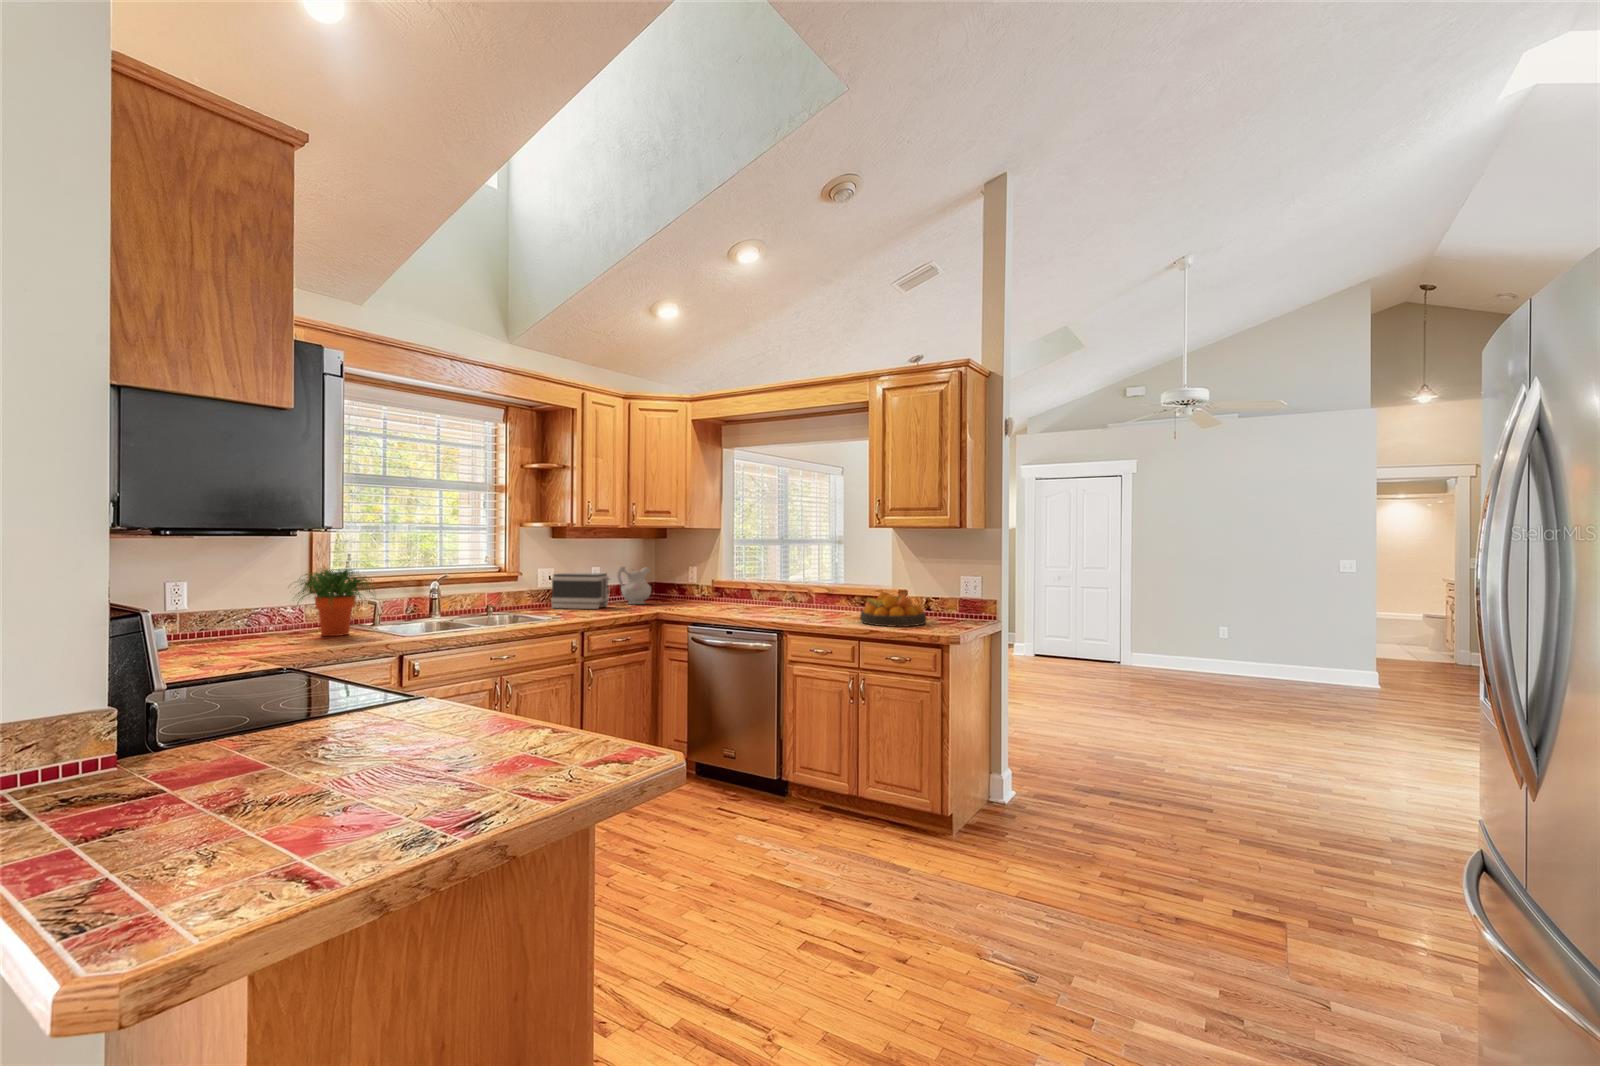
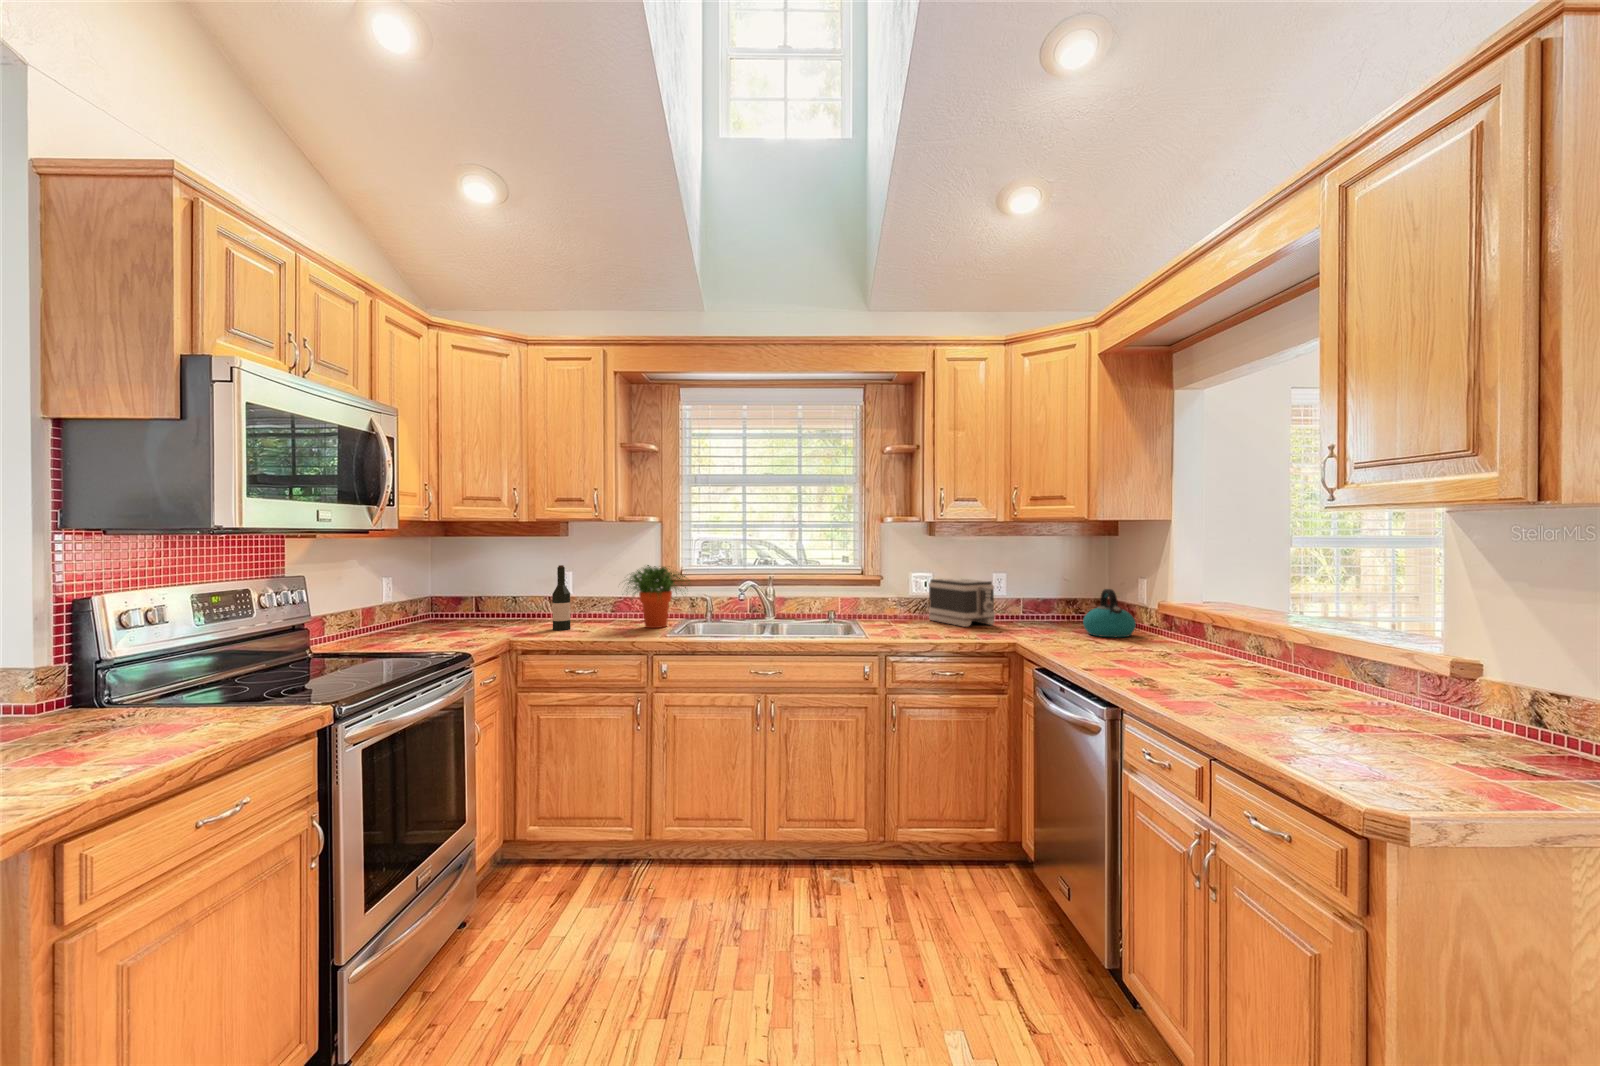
ceramic pitcher: present [617,567,651,604] -> none [1020,573,1067,627]
wine bottle: none [213,571,240,649] -> present [552,565,571,630]
kettle: none [673,574,705,606] -> present [1083,589,1136,637]
fruit bowl: present [860,592,926,627] -> none [1285,665,1511,778]

